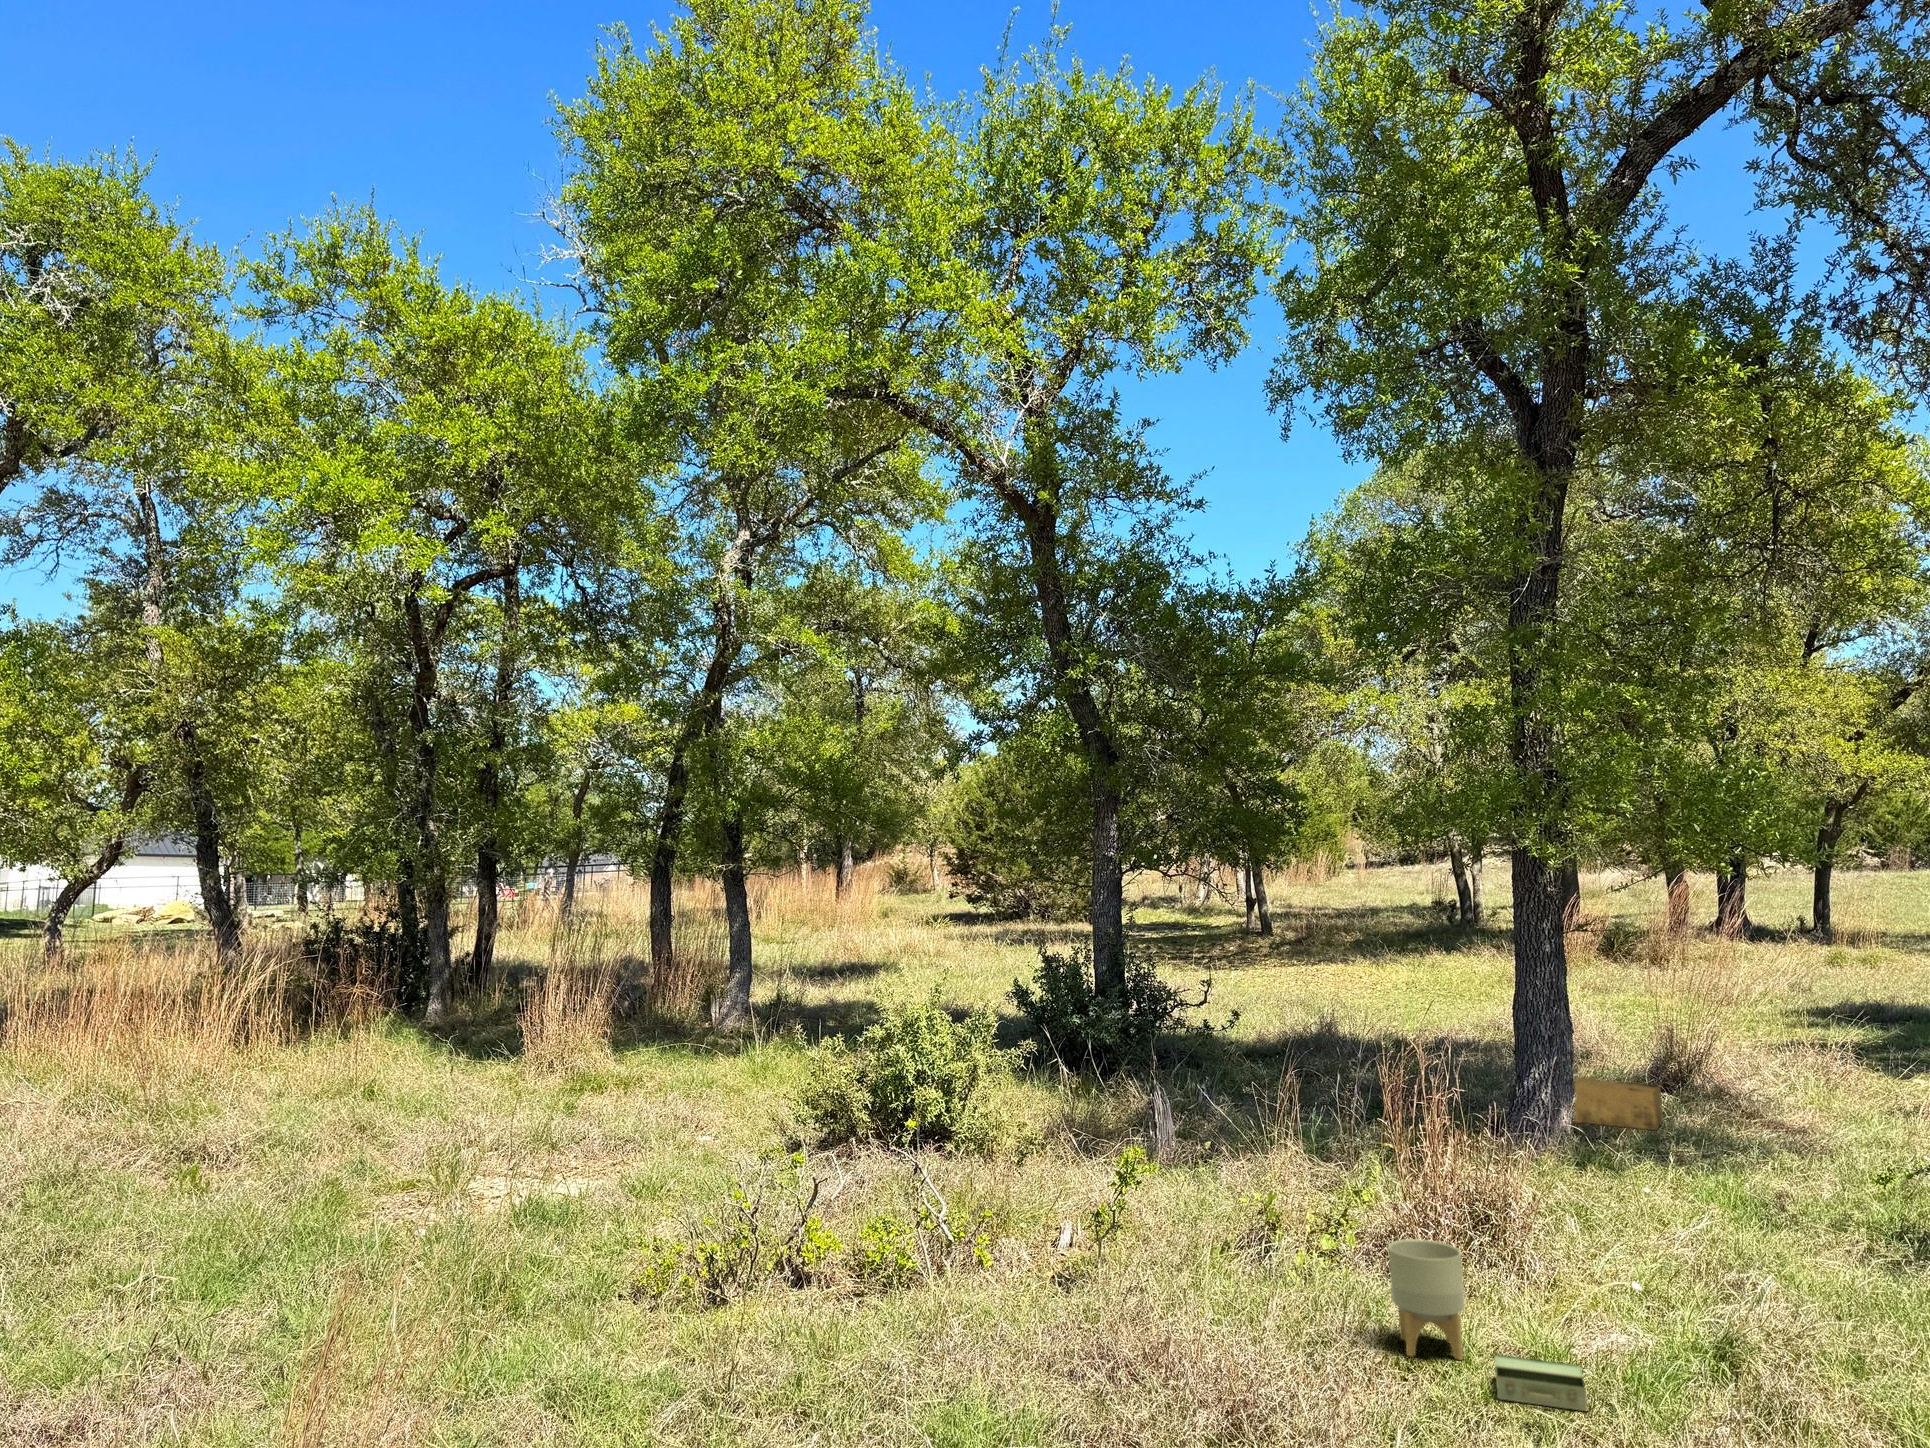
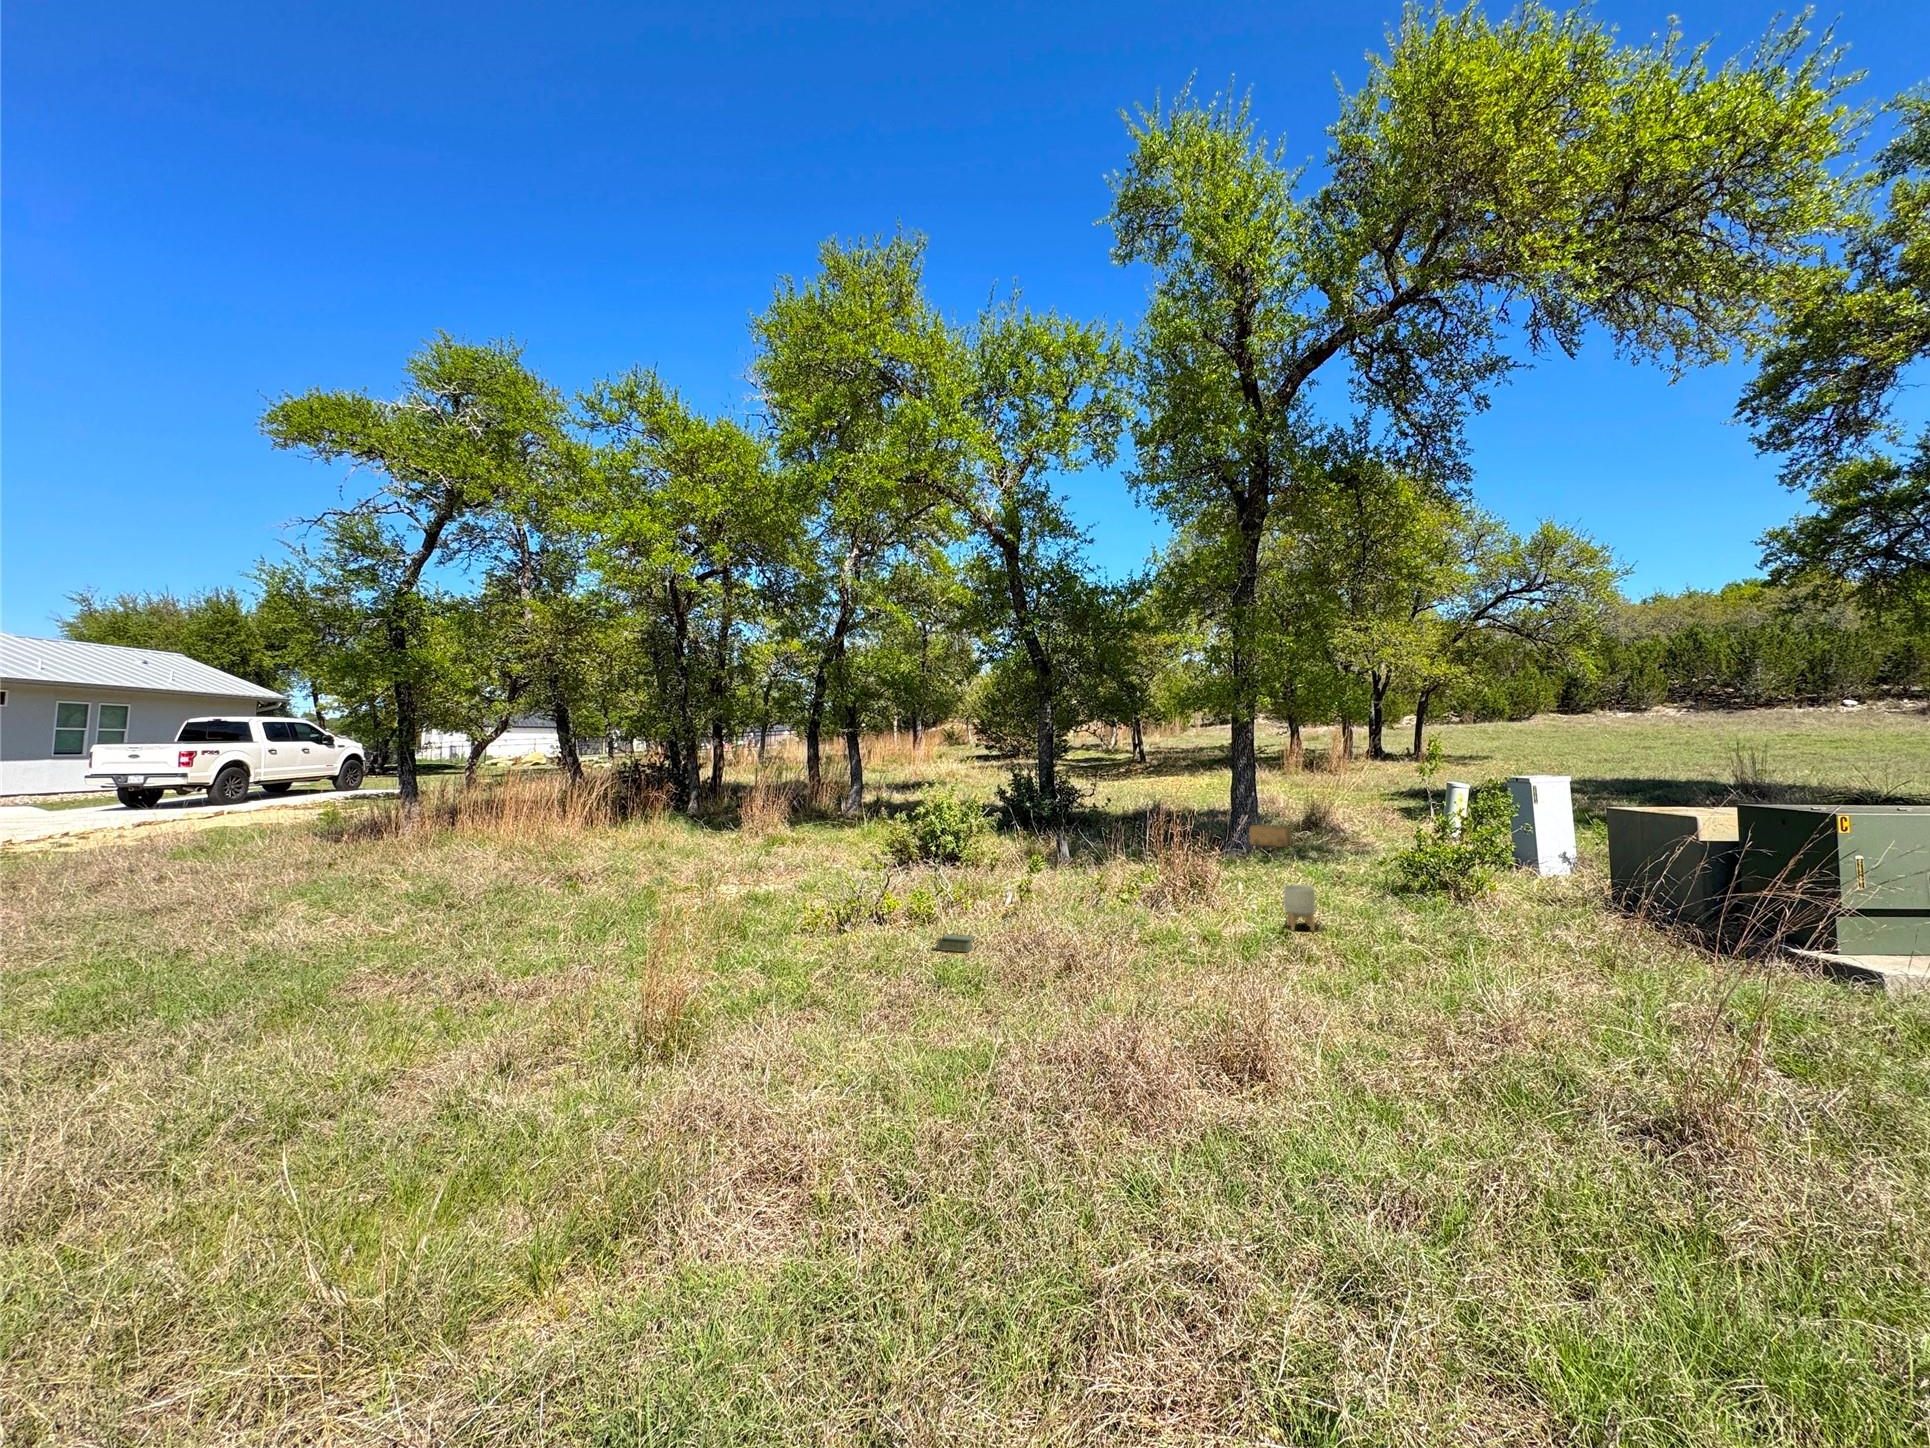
planter: present [1388,1239,1465,1360] -> present [1283,884,1315,931]
toolbox: present [1494,1354,1587,1411] -> present [937,934,975,952]

